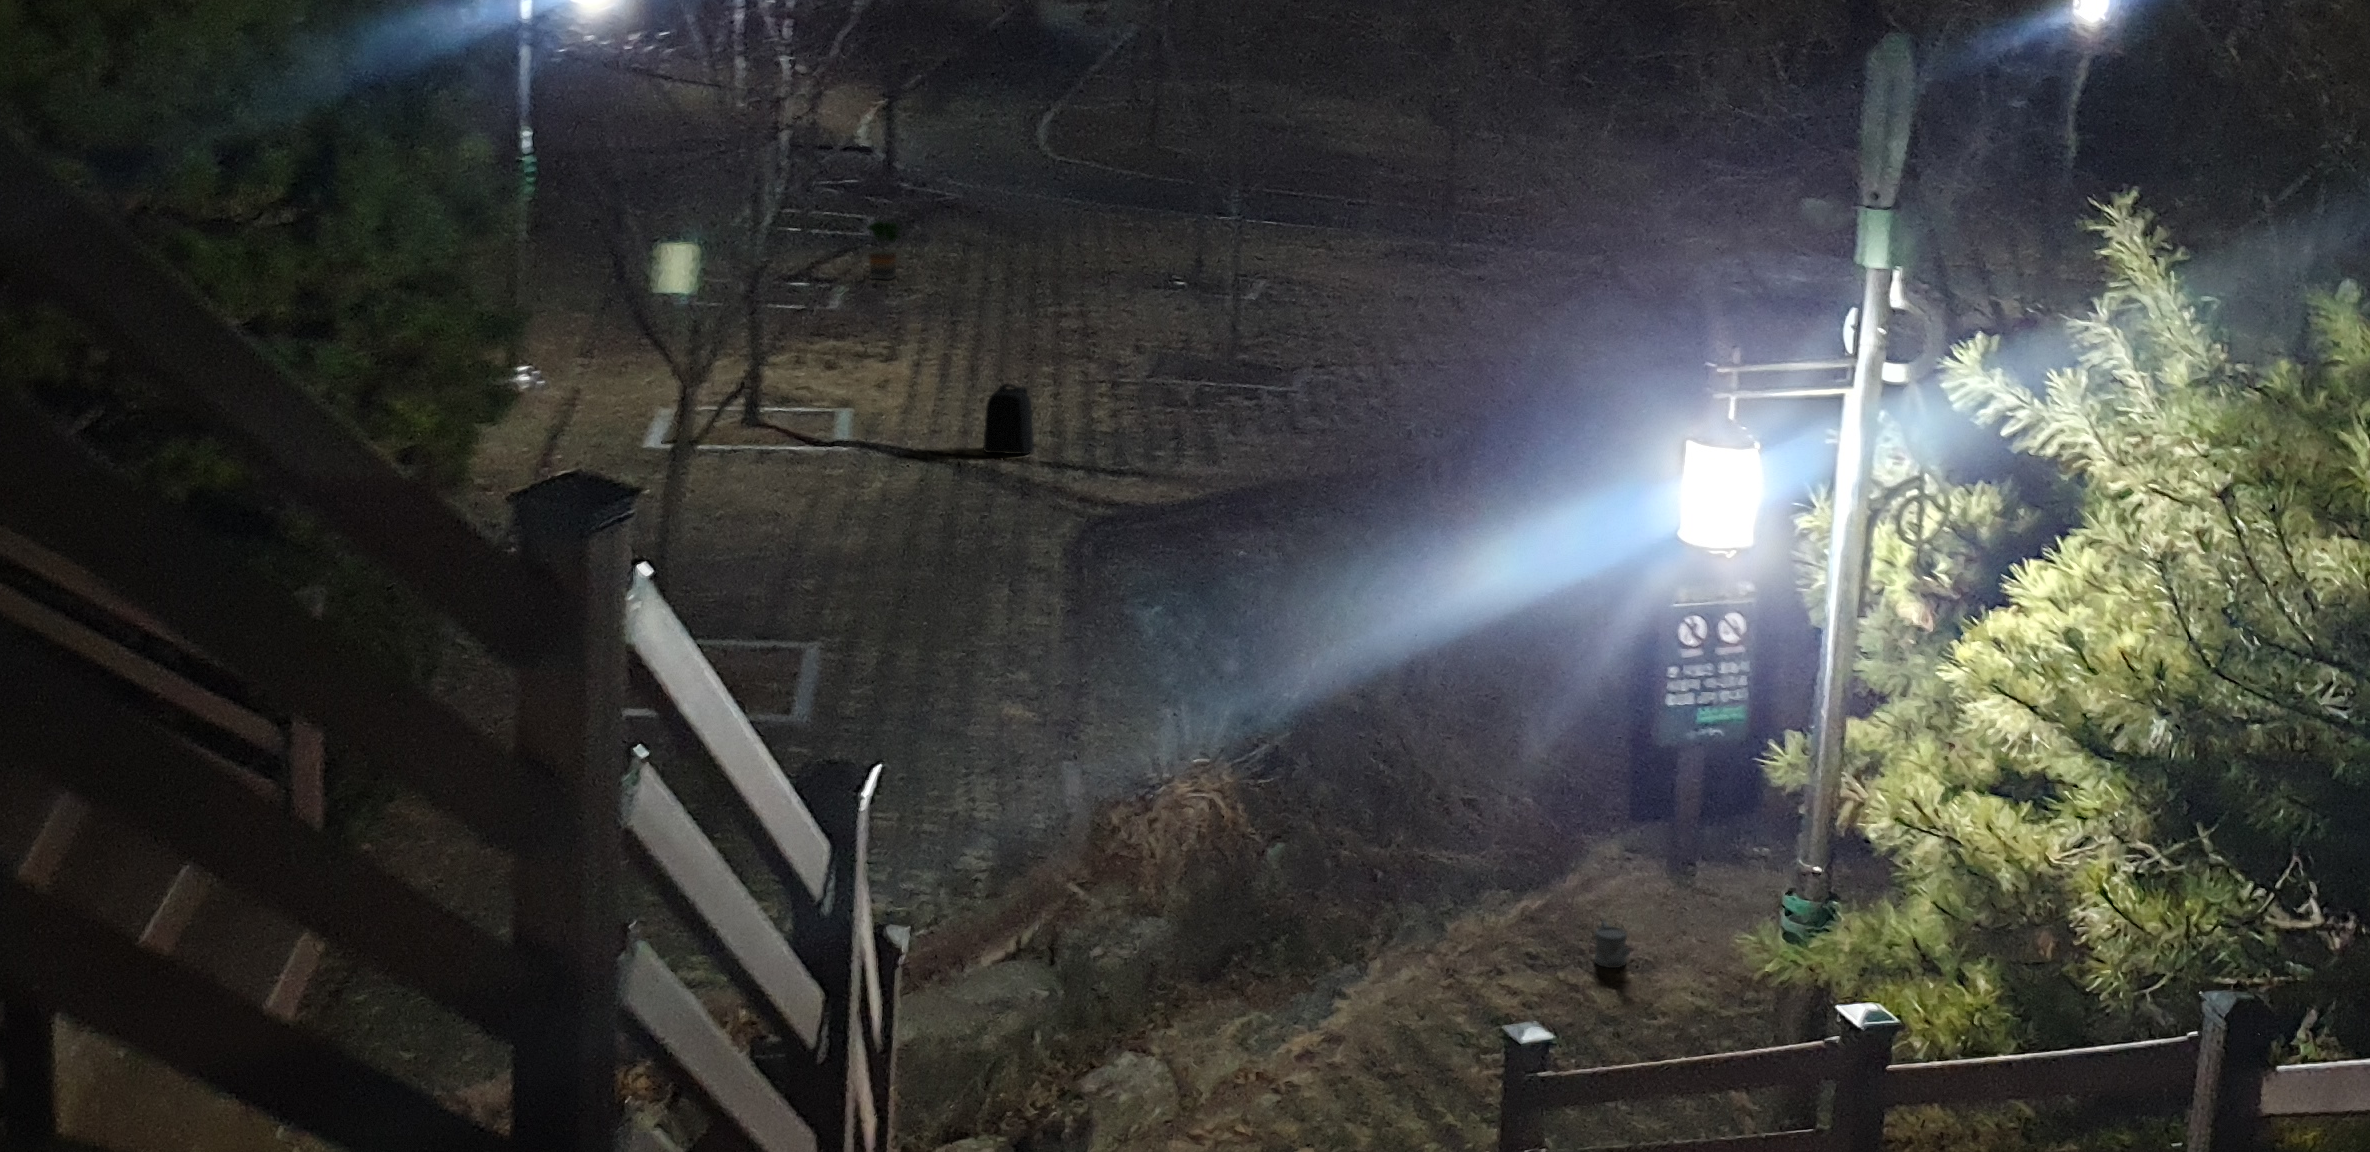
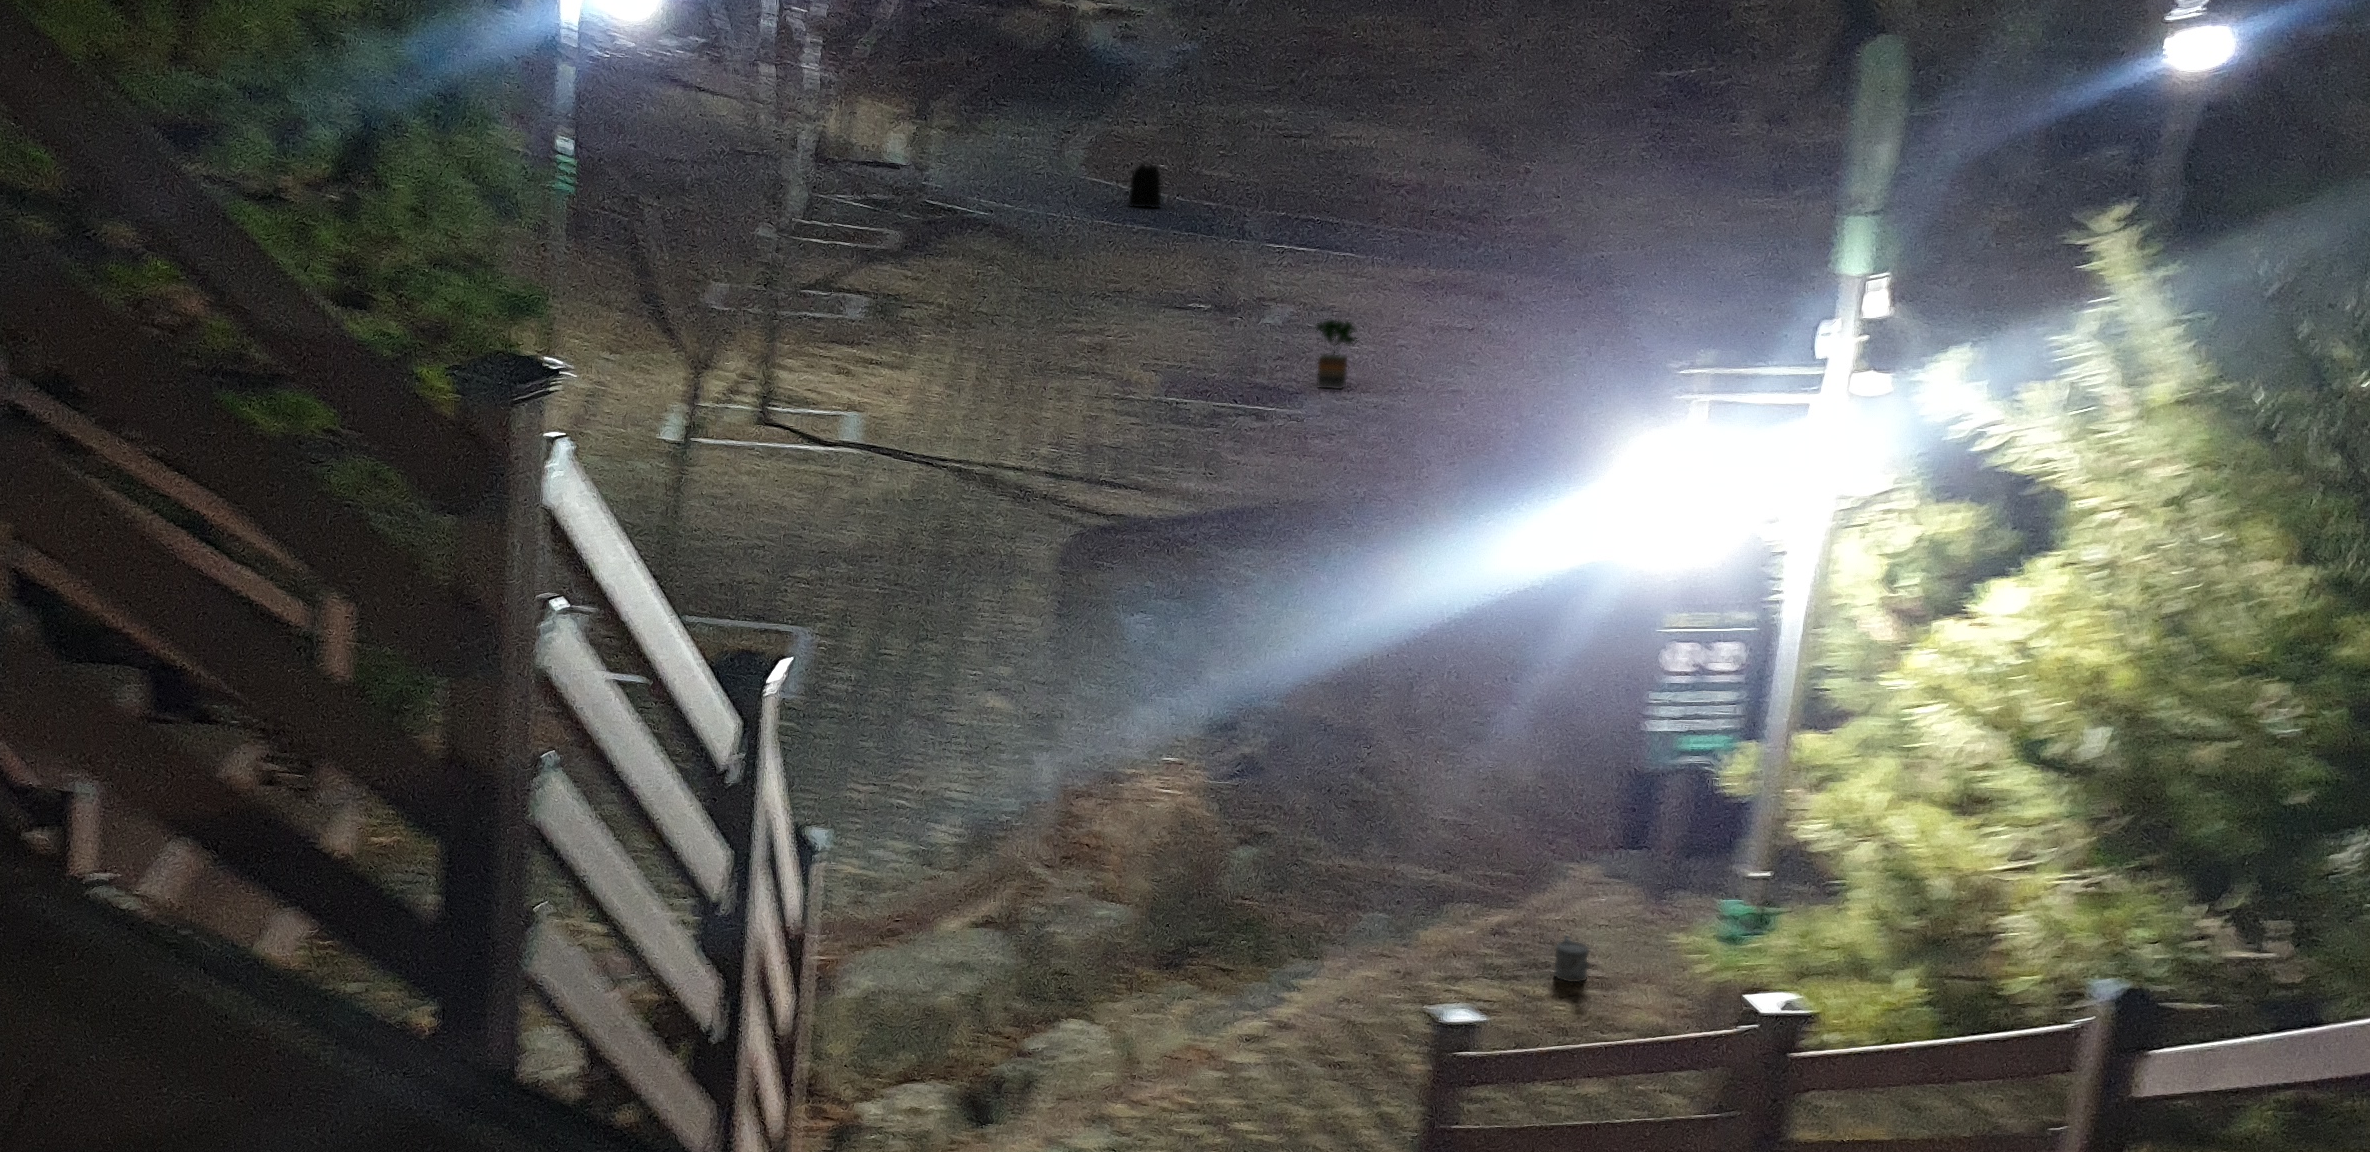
potted tree: present [867,221,902,279] -> present [1315,320,1357,389]
backpack: present [983,384,1034,454] -> present [1129,164,1161,207]

